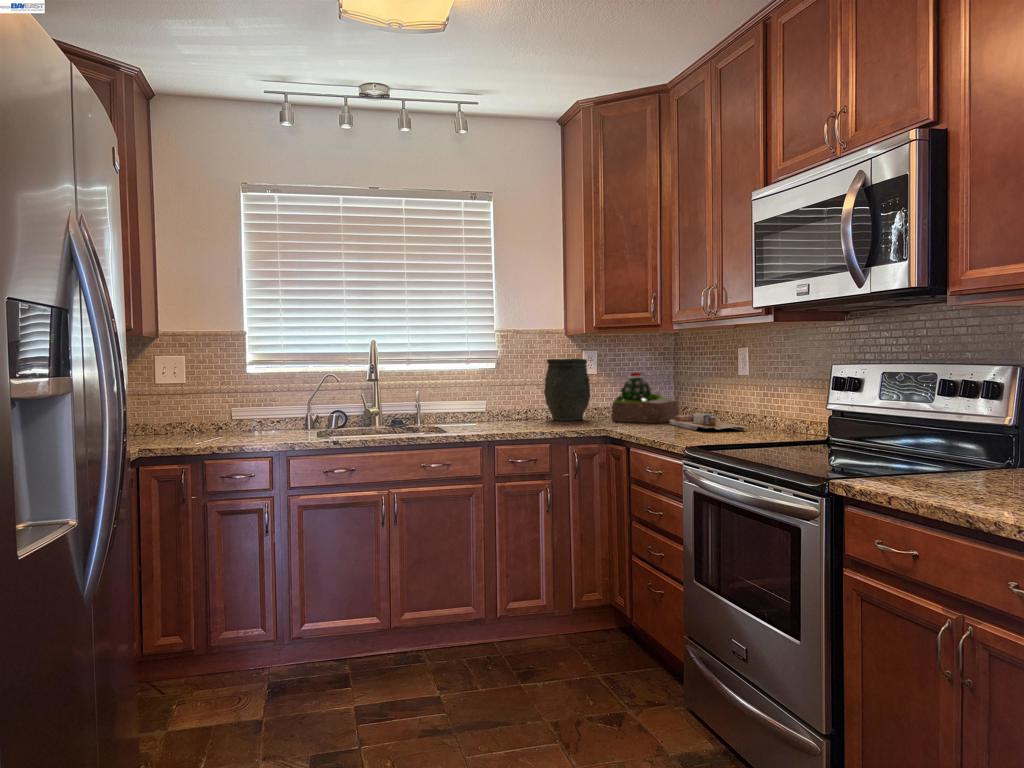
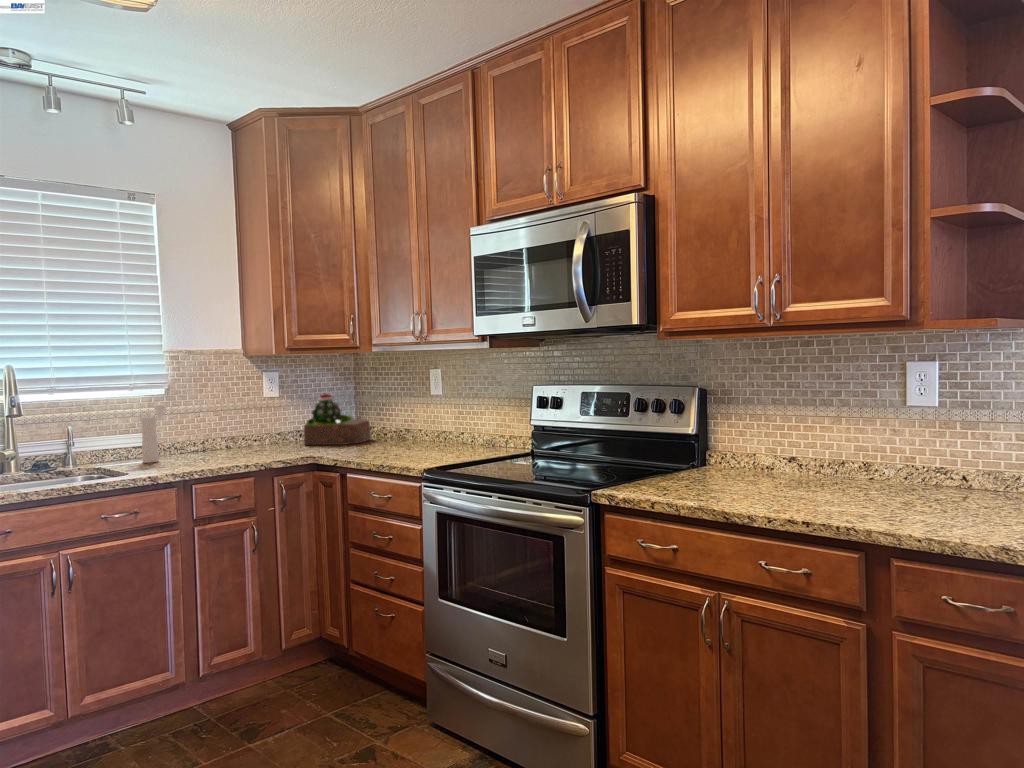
vase: present [544,358,590,421] -> none [223,381,277,449]
pepper mill: none [470,376,493,426] -> present [140,404,166,463]
cutting board: present [669,413,747,430] -> none [368,432,451,450]

